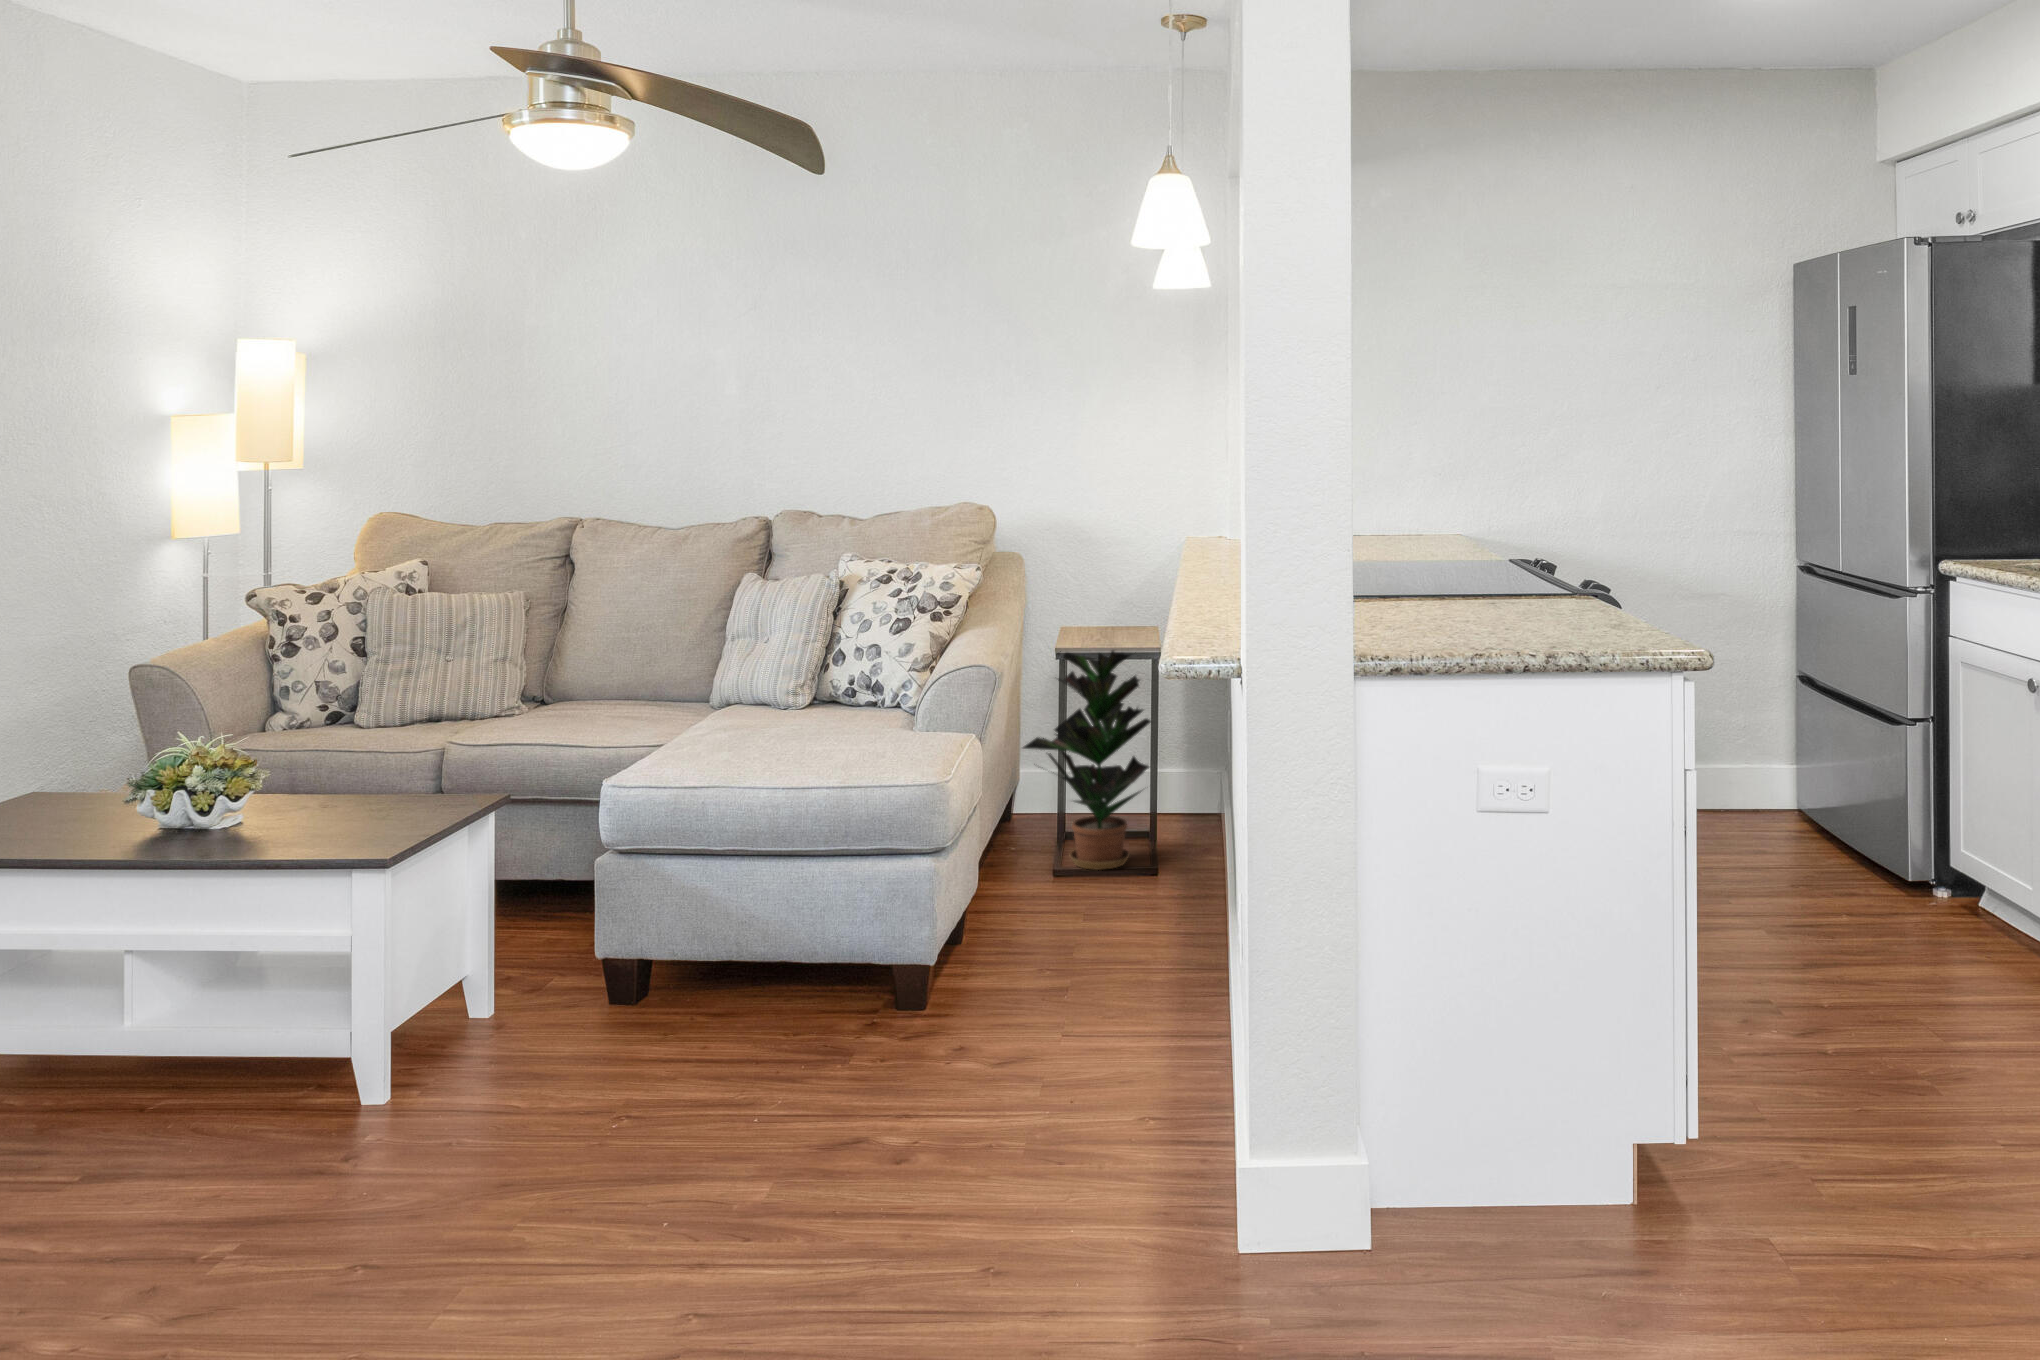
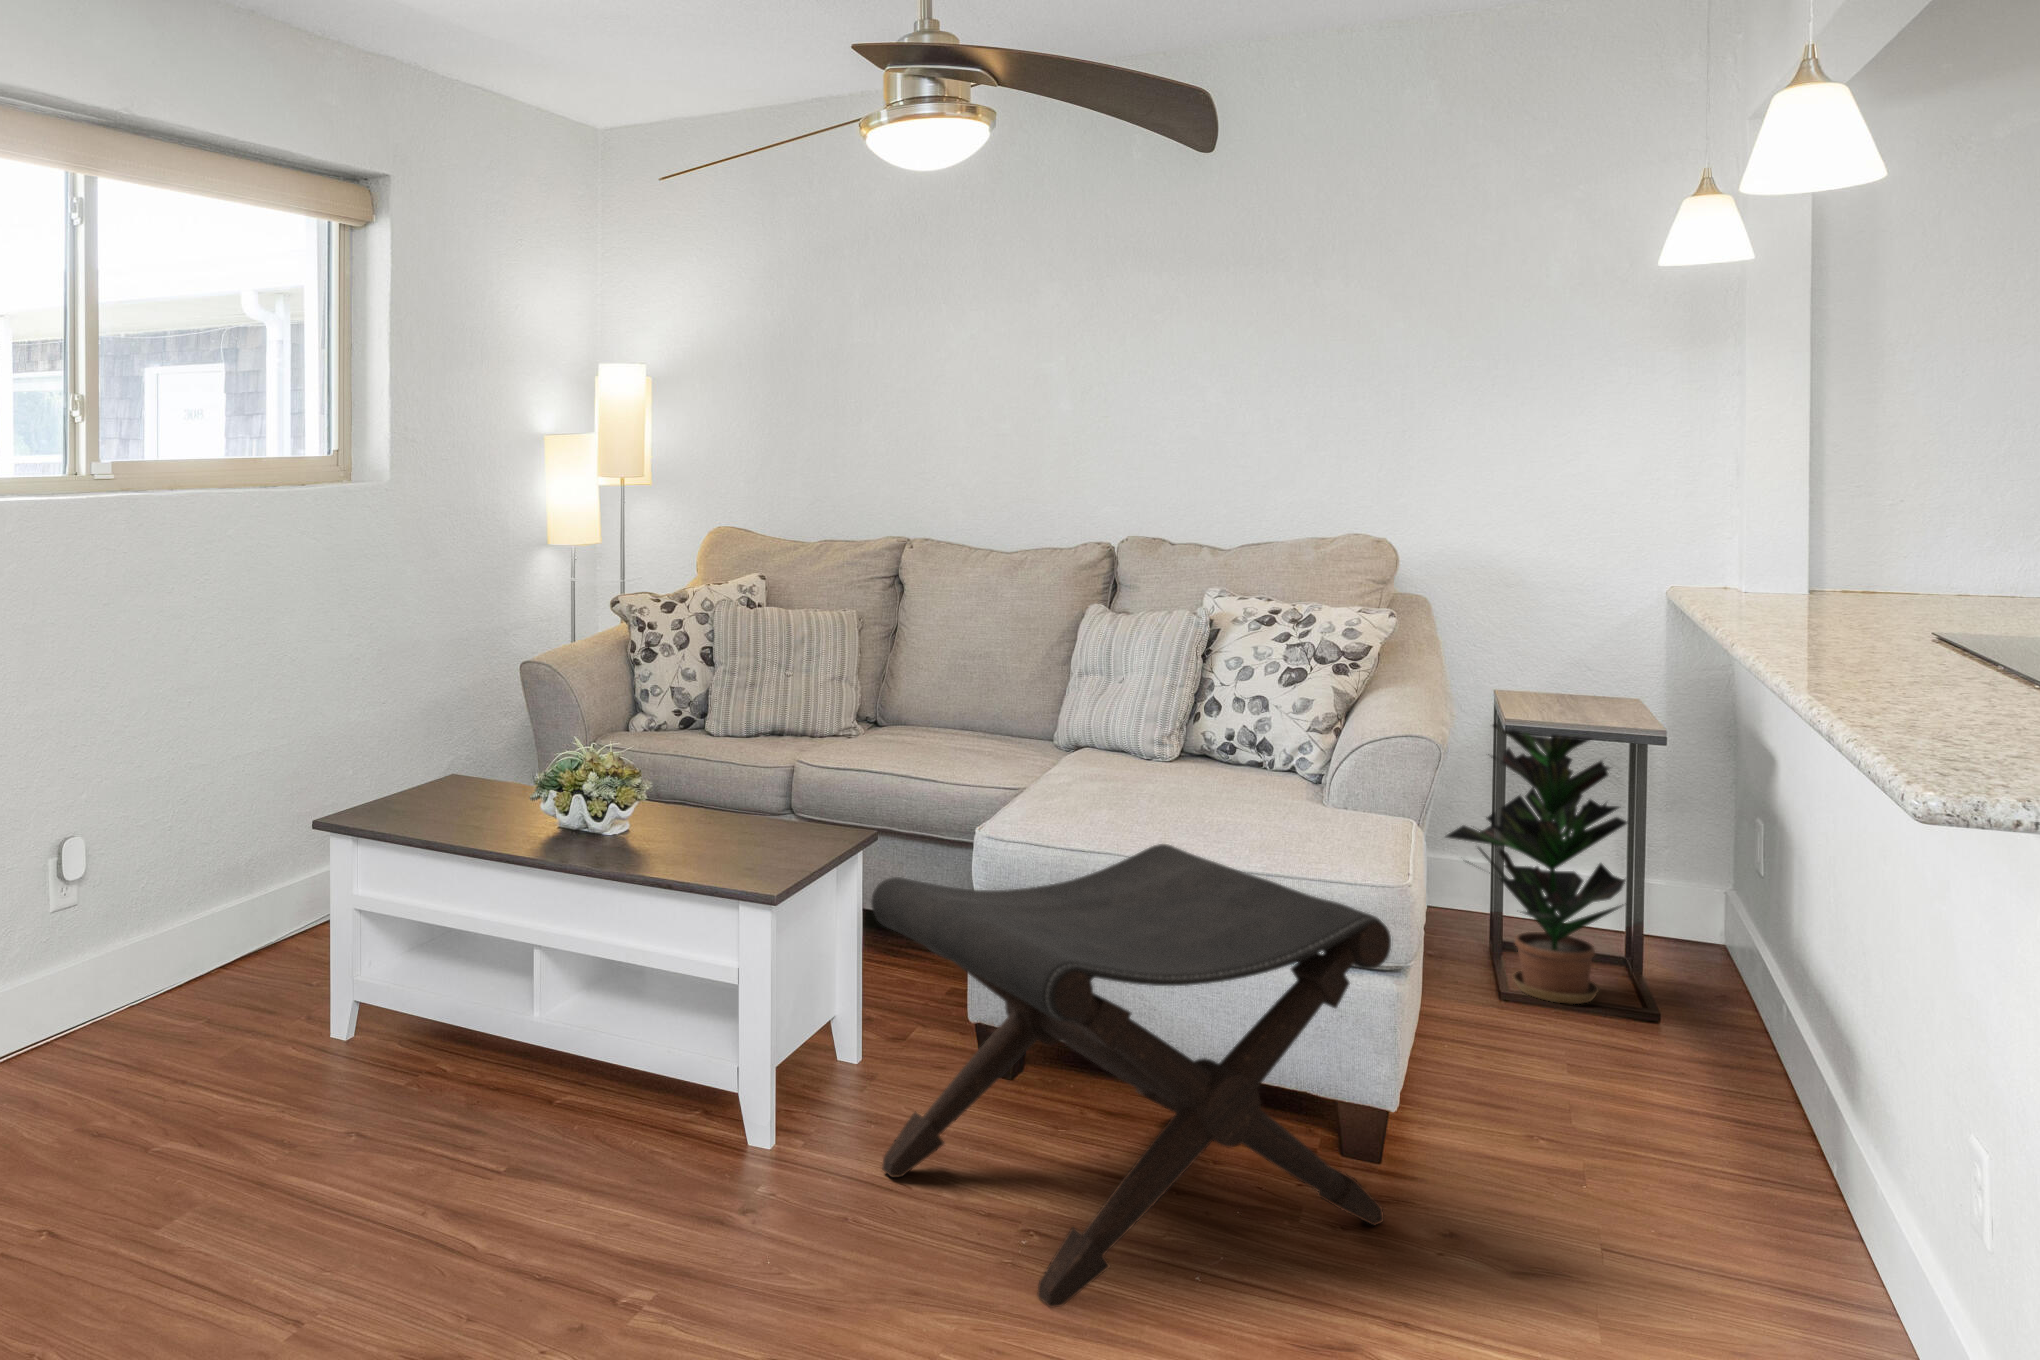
footstool: none [485,775,929,1176] -> present [871,844,1391,1307]

